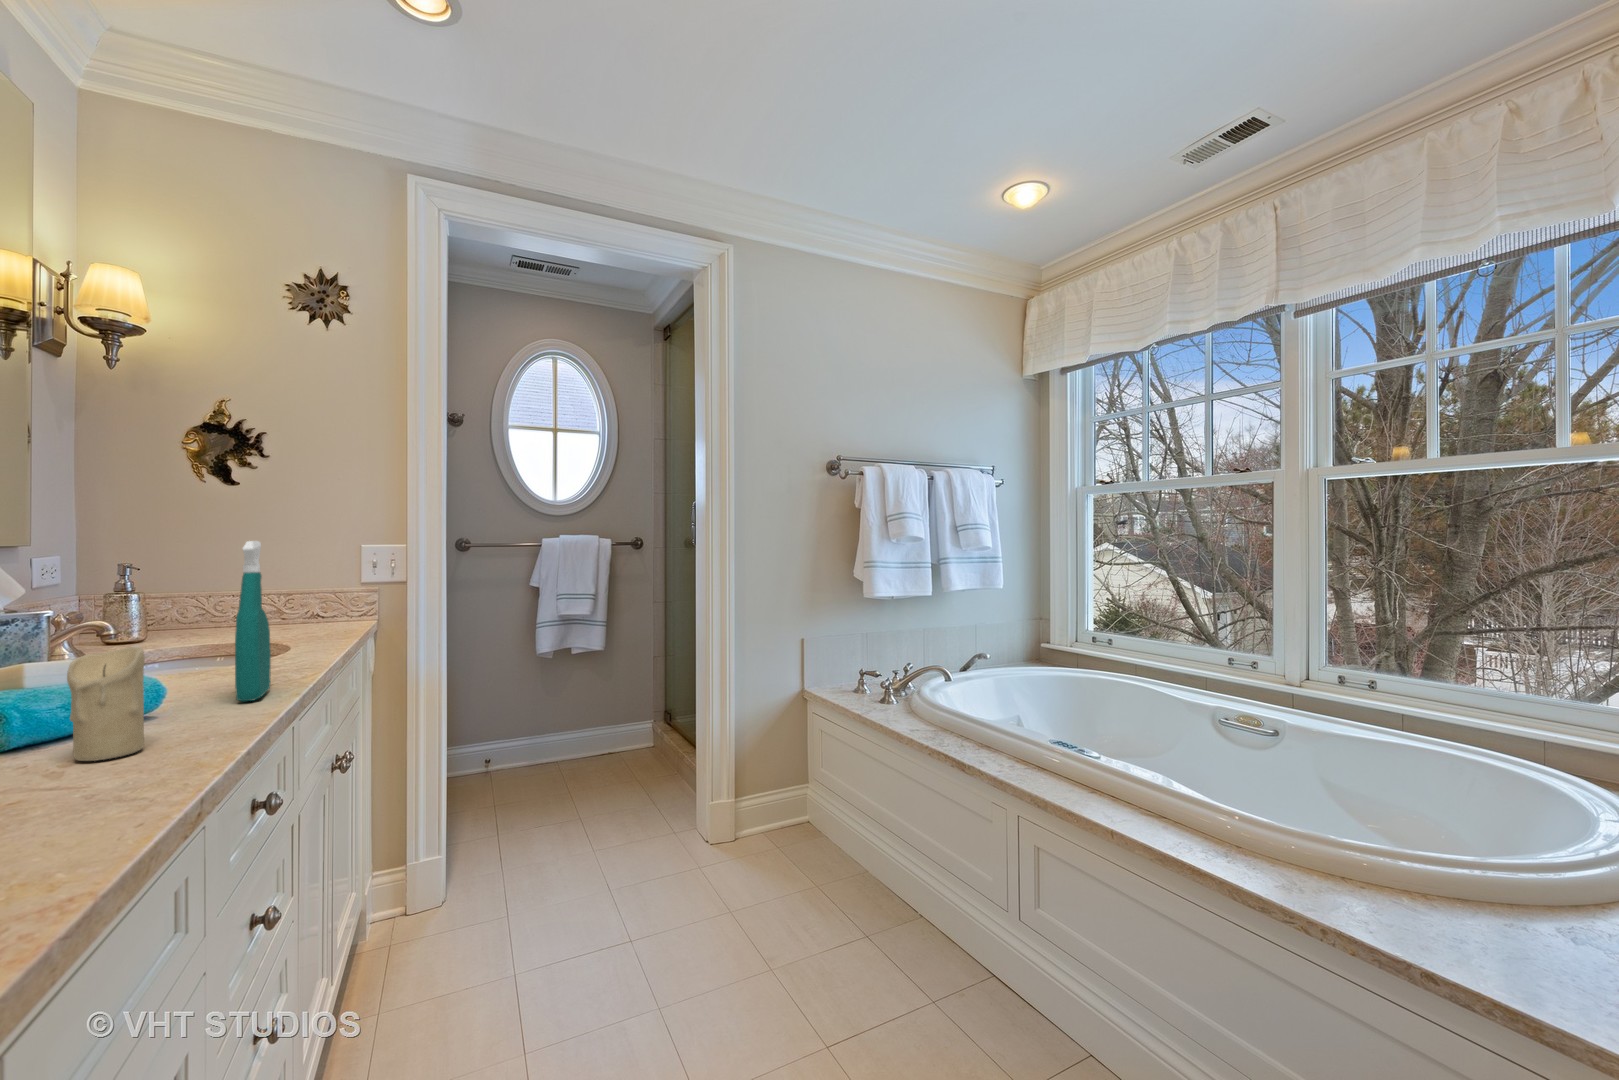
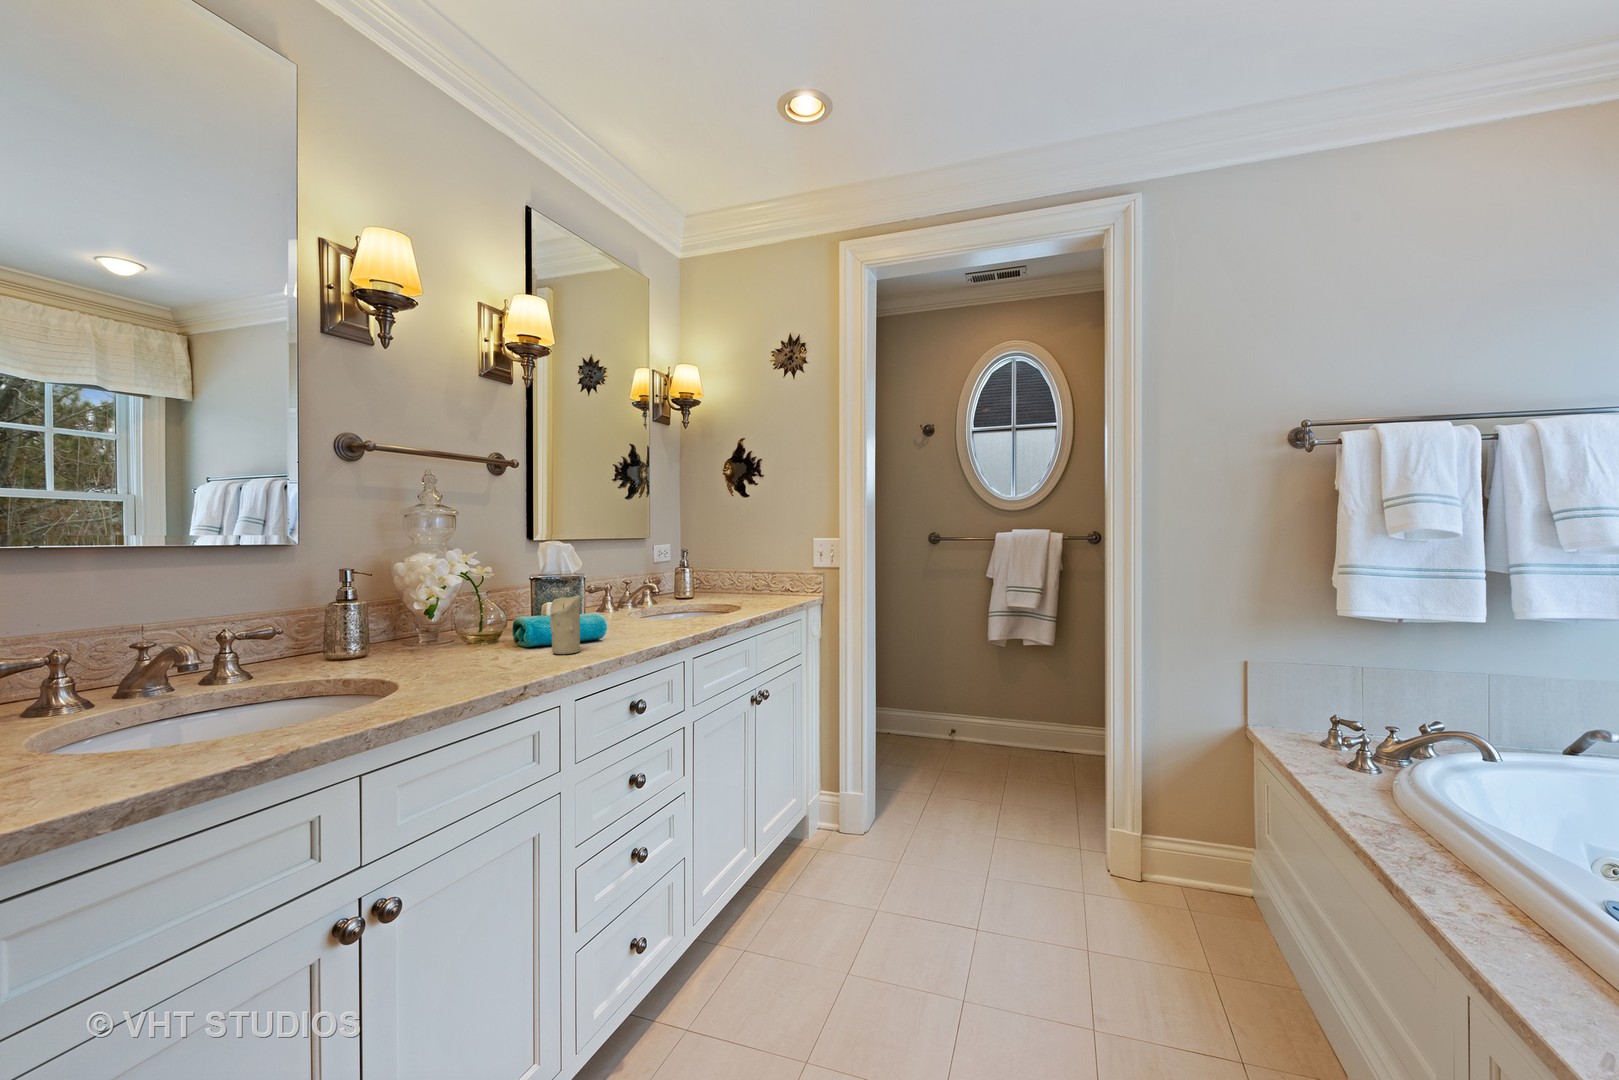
spray bottle: present [235,541,271,701] -> none [650,536,678,637]

